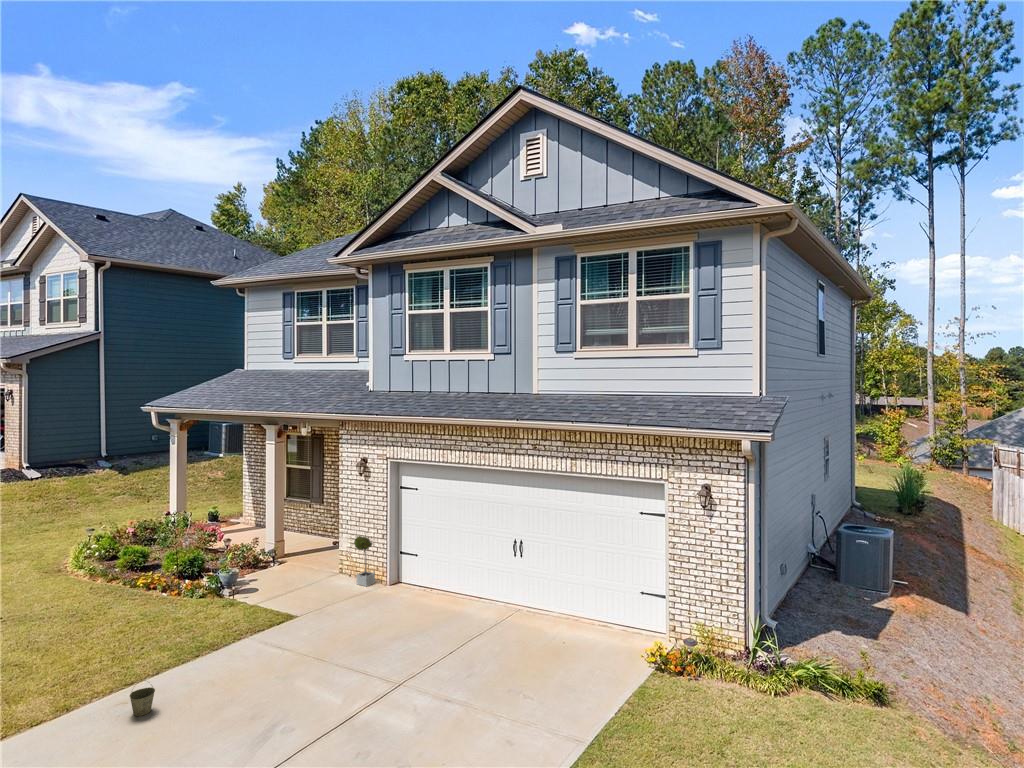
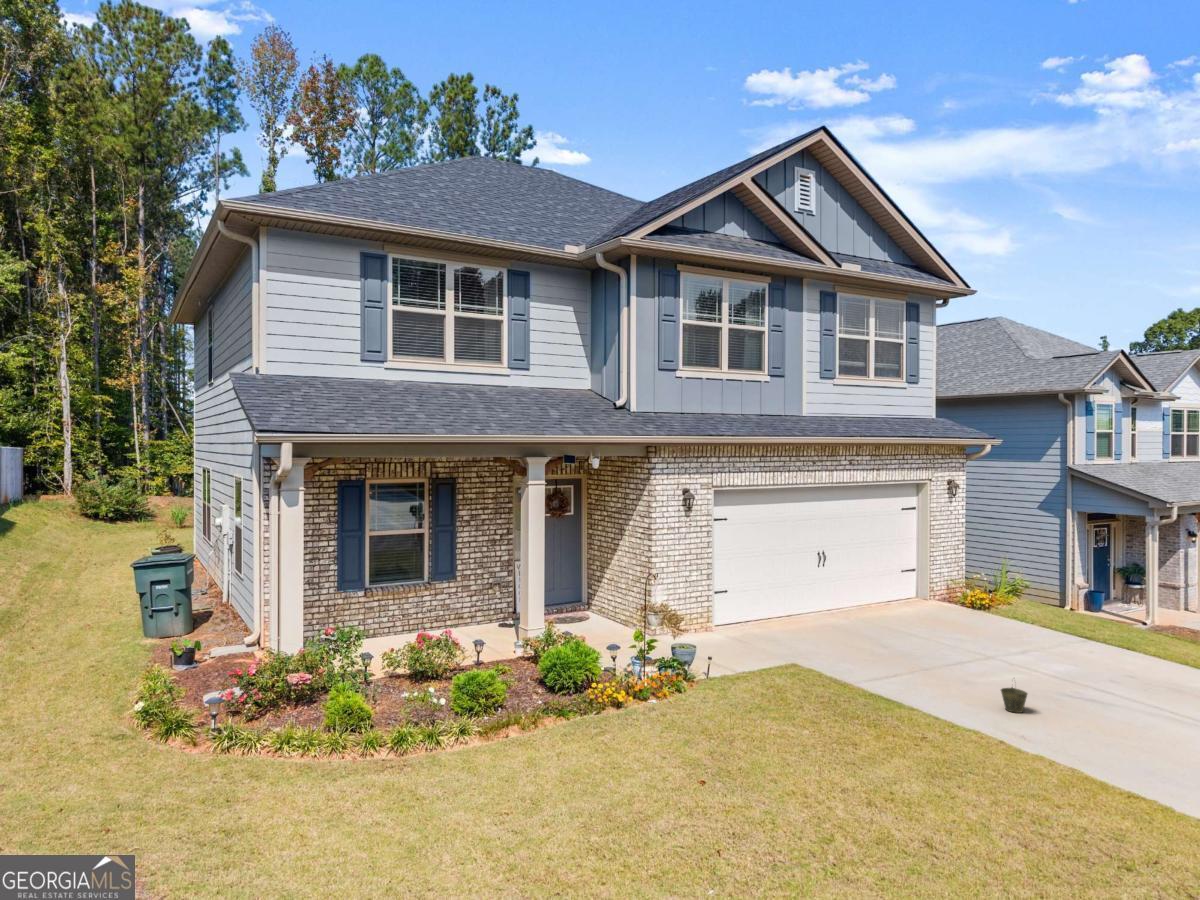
potted tree: present [354,536,375,586] -> none [692,580,718,637]

